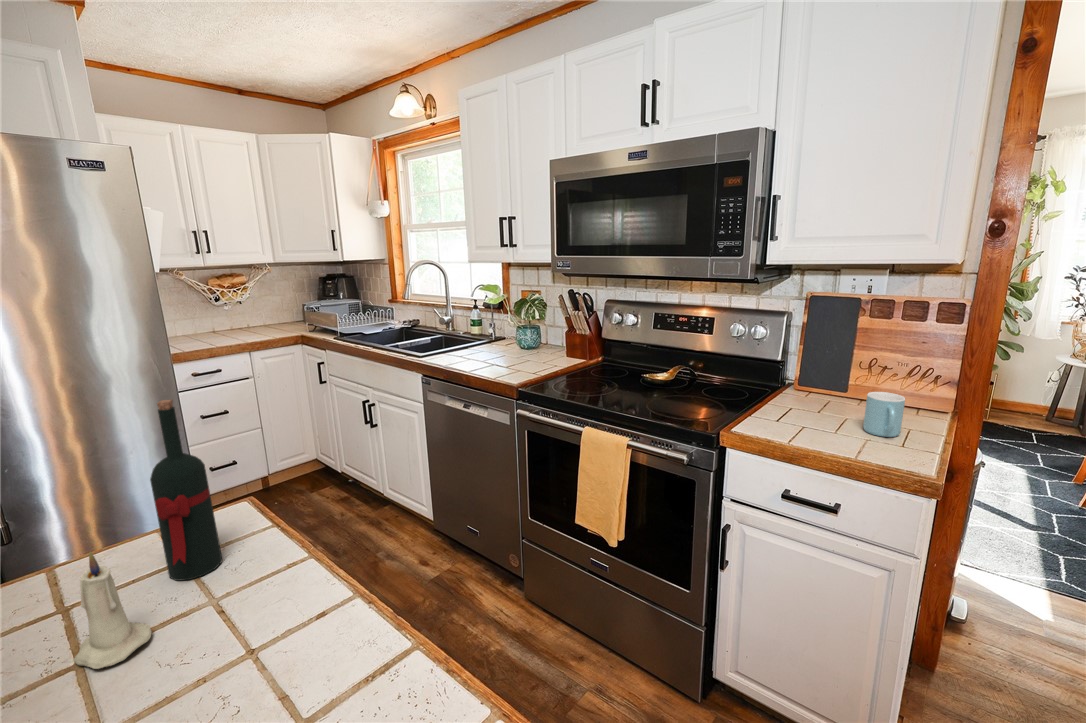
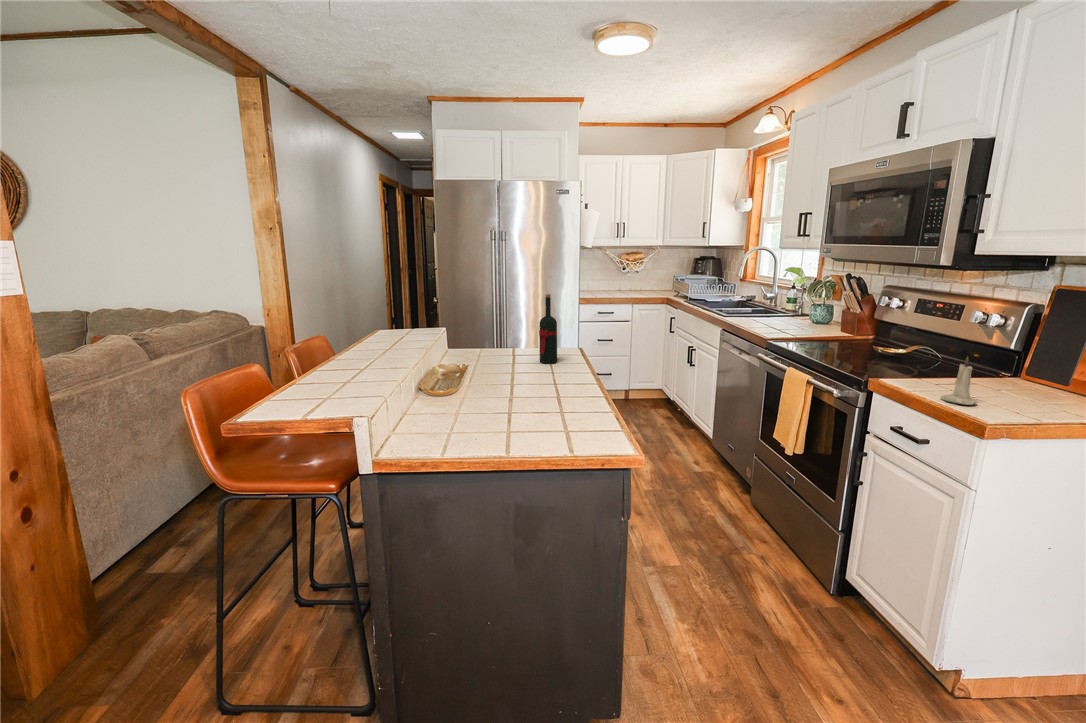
mug: present [863,392,905,437] -> none [1012,373,1058,414]
candle: present [74,552,151,669] -> present [941,357,977,405]

